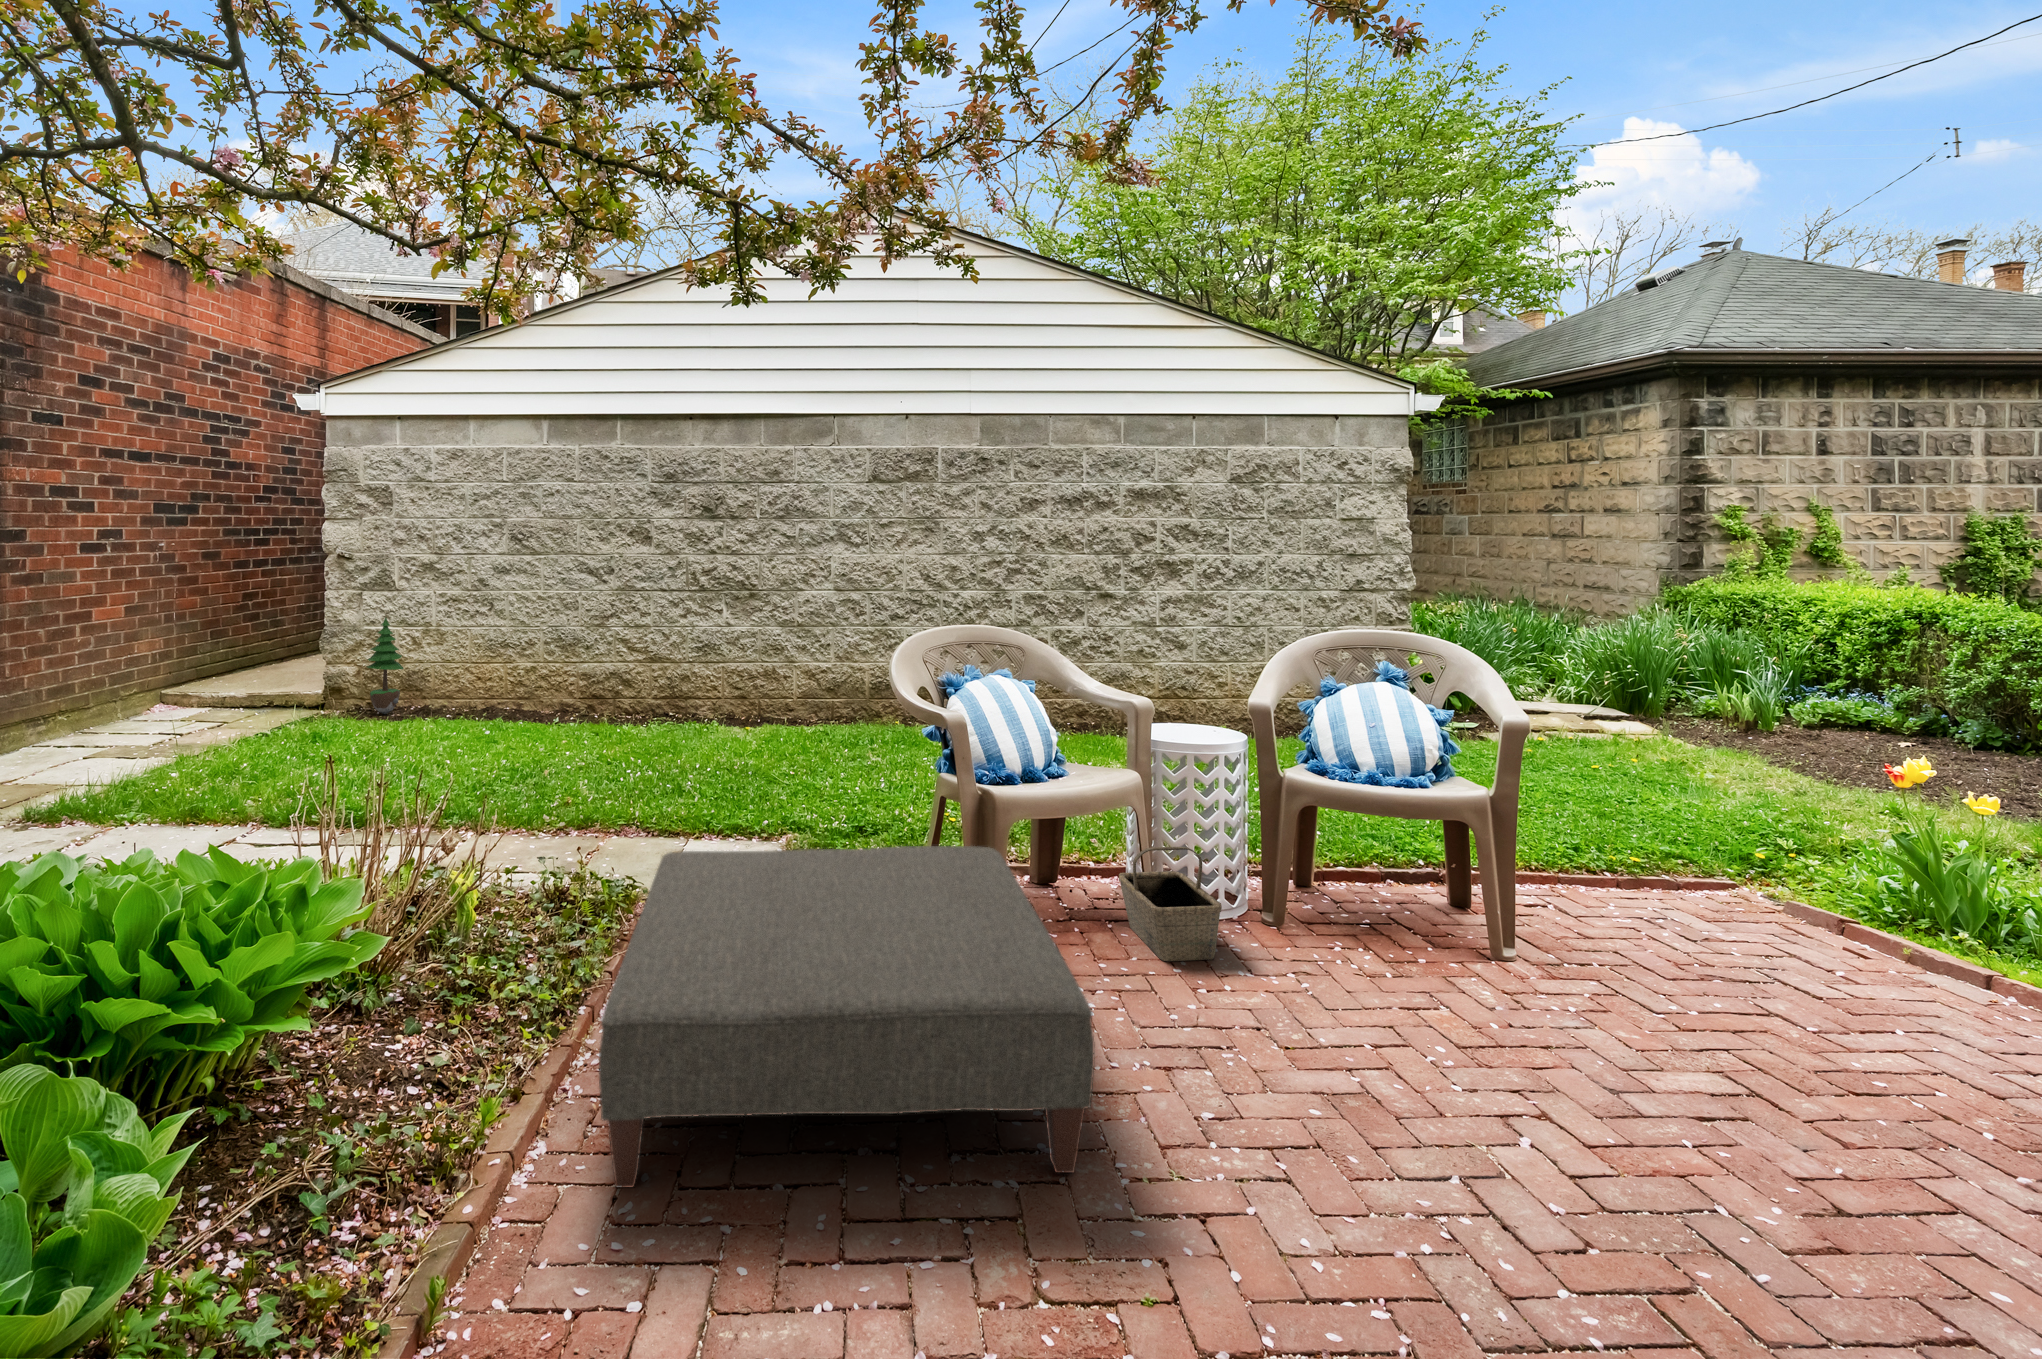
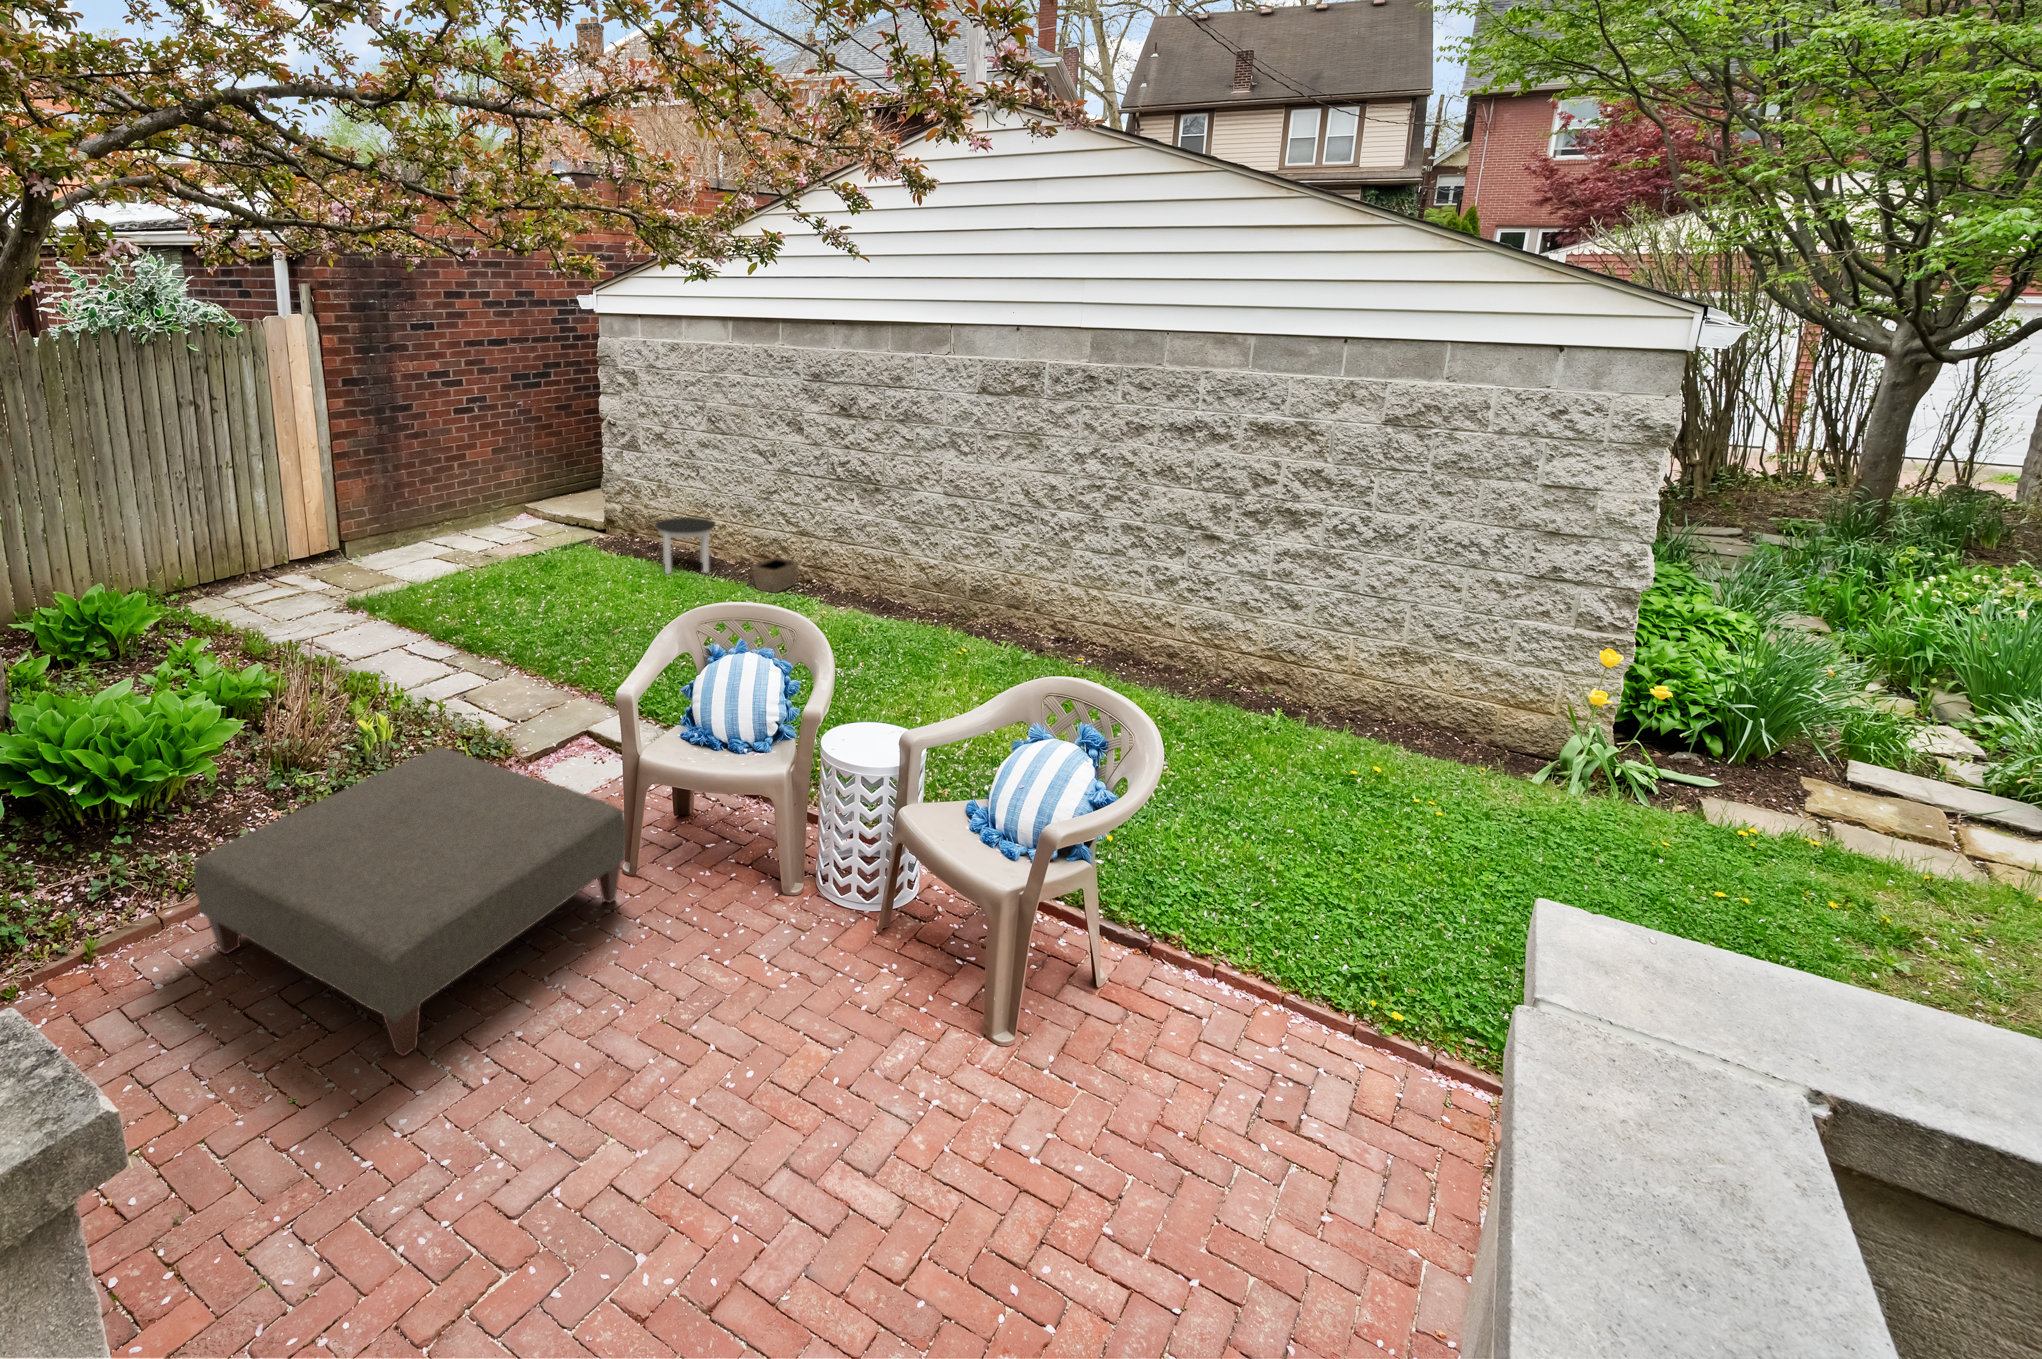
potted tree: present [366,618,404,714] -> none [613,476,640,549]
round table: none [456,659,535,728] -> present [655,517,715,574]
basket: present [1119,847,1222,961] -> present [752,545,799,593]

